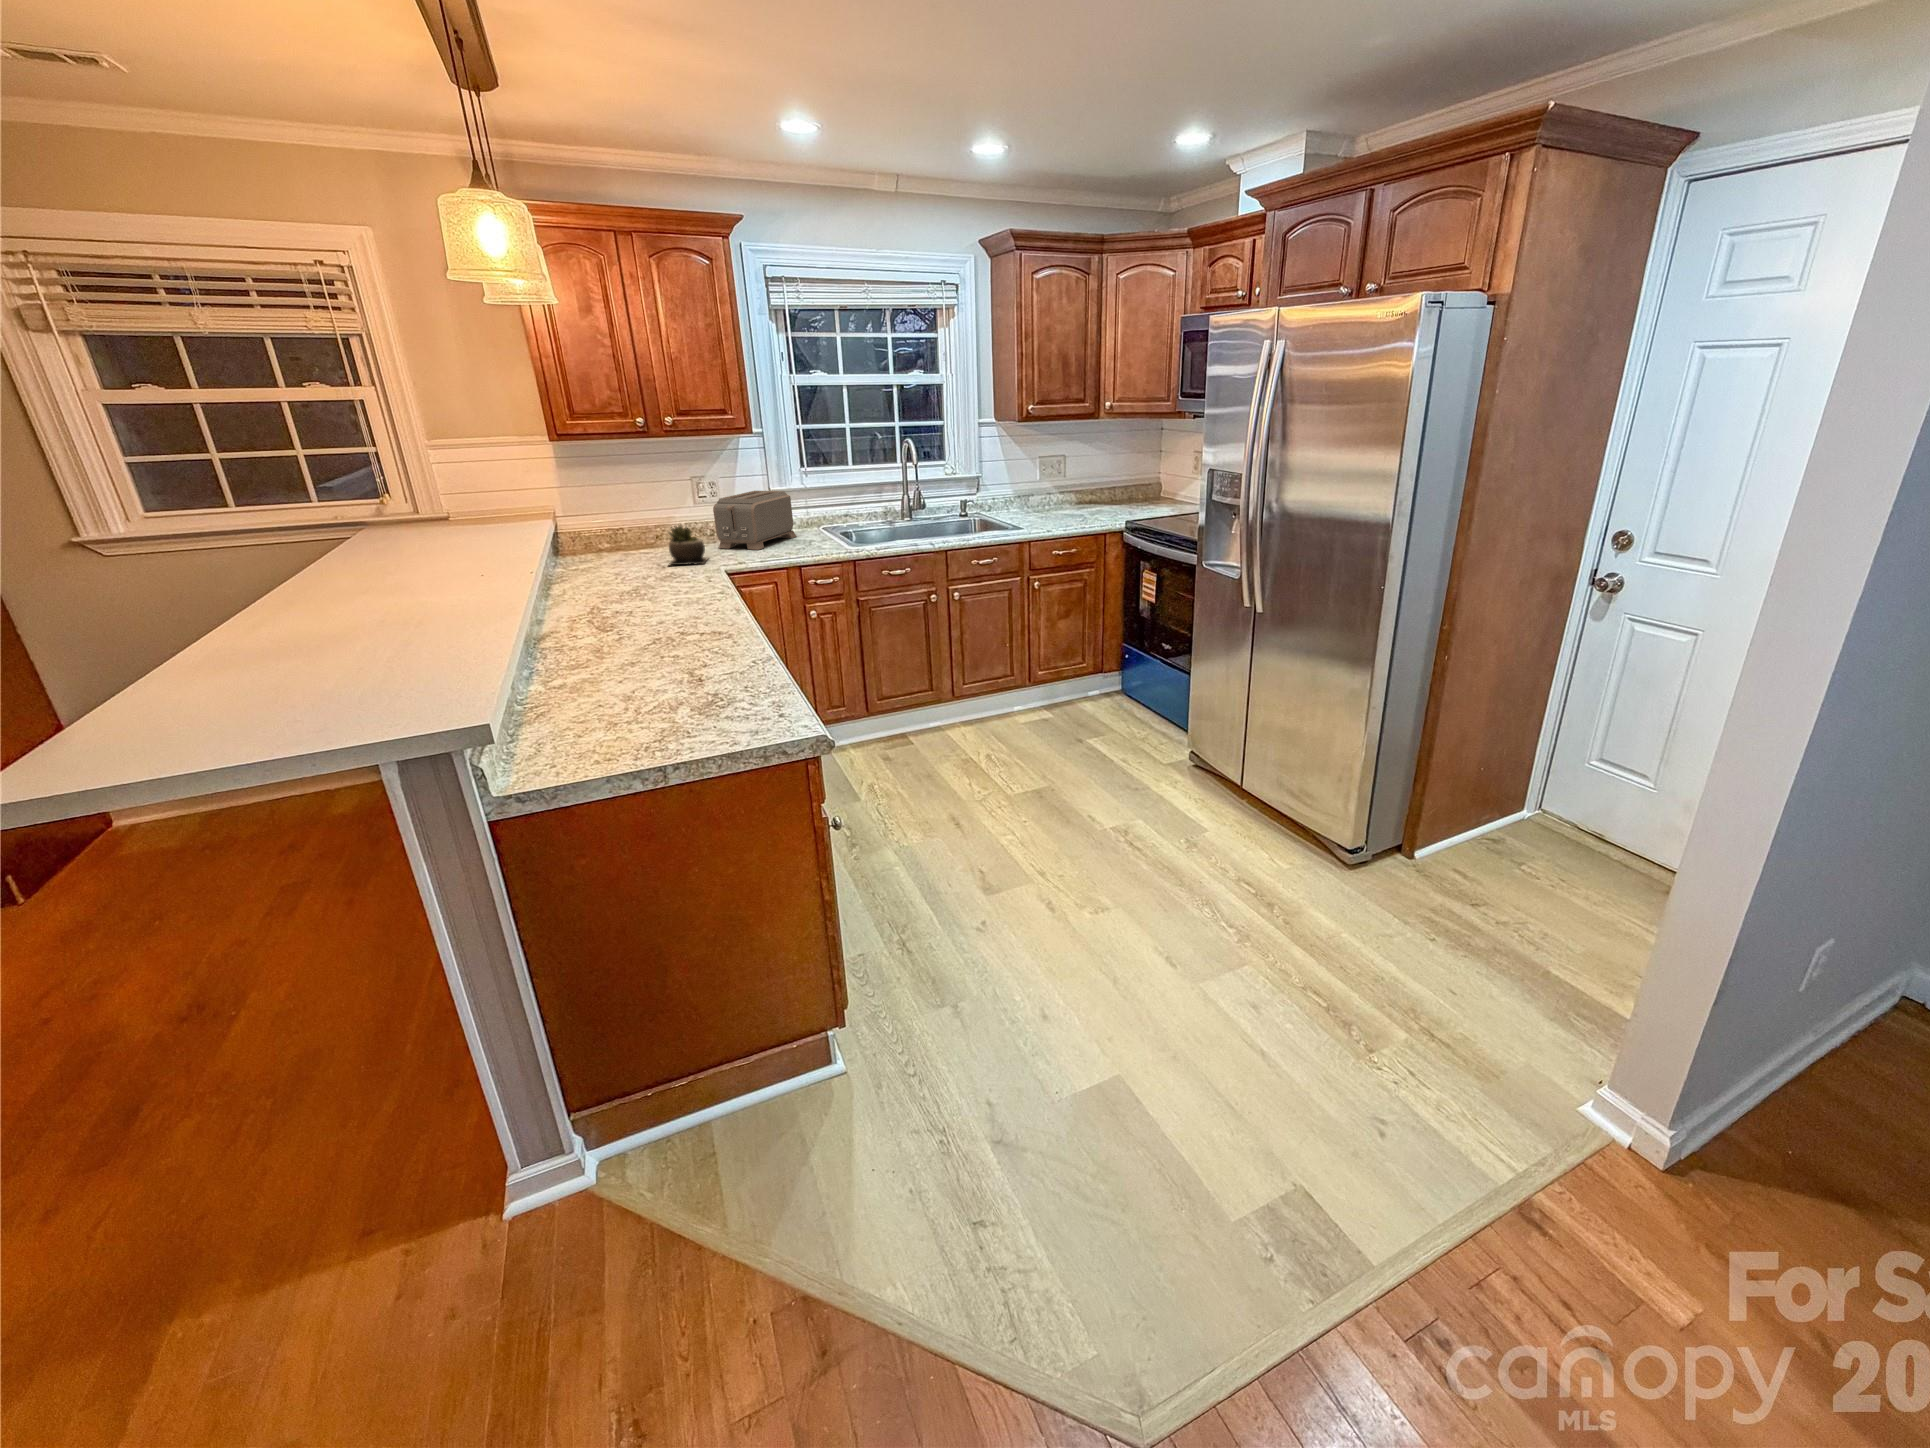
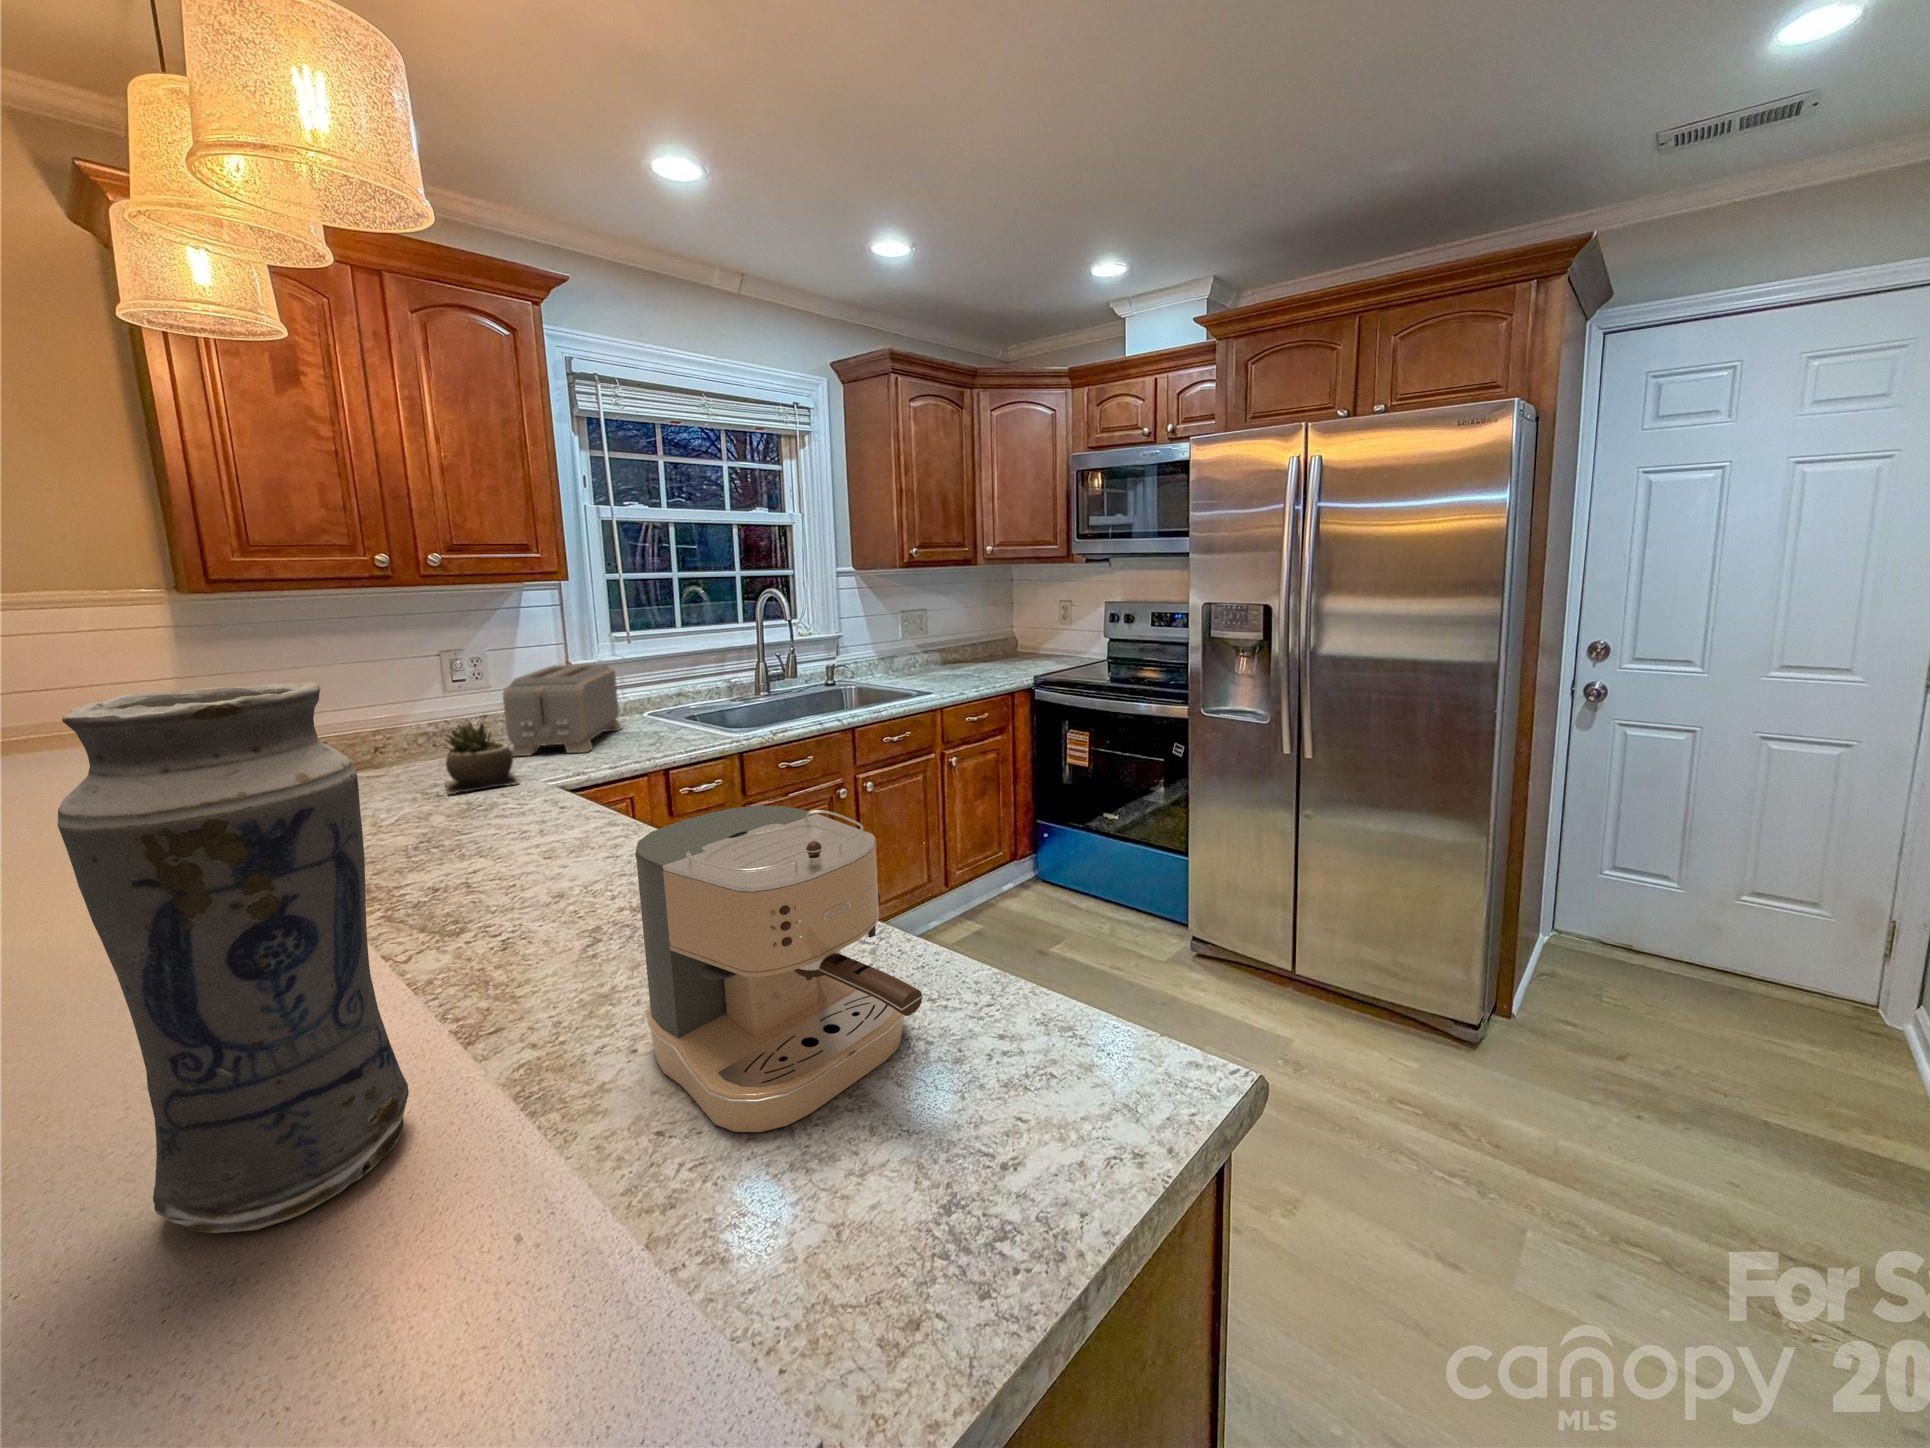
vase: none [367,502,475,663] -> present [58,681,409,1233]
coffee maker: none [596,573,712,702] -> present [635,806,923,1132]

